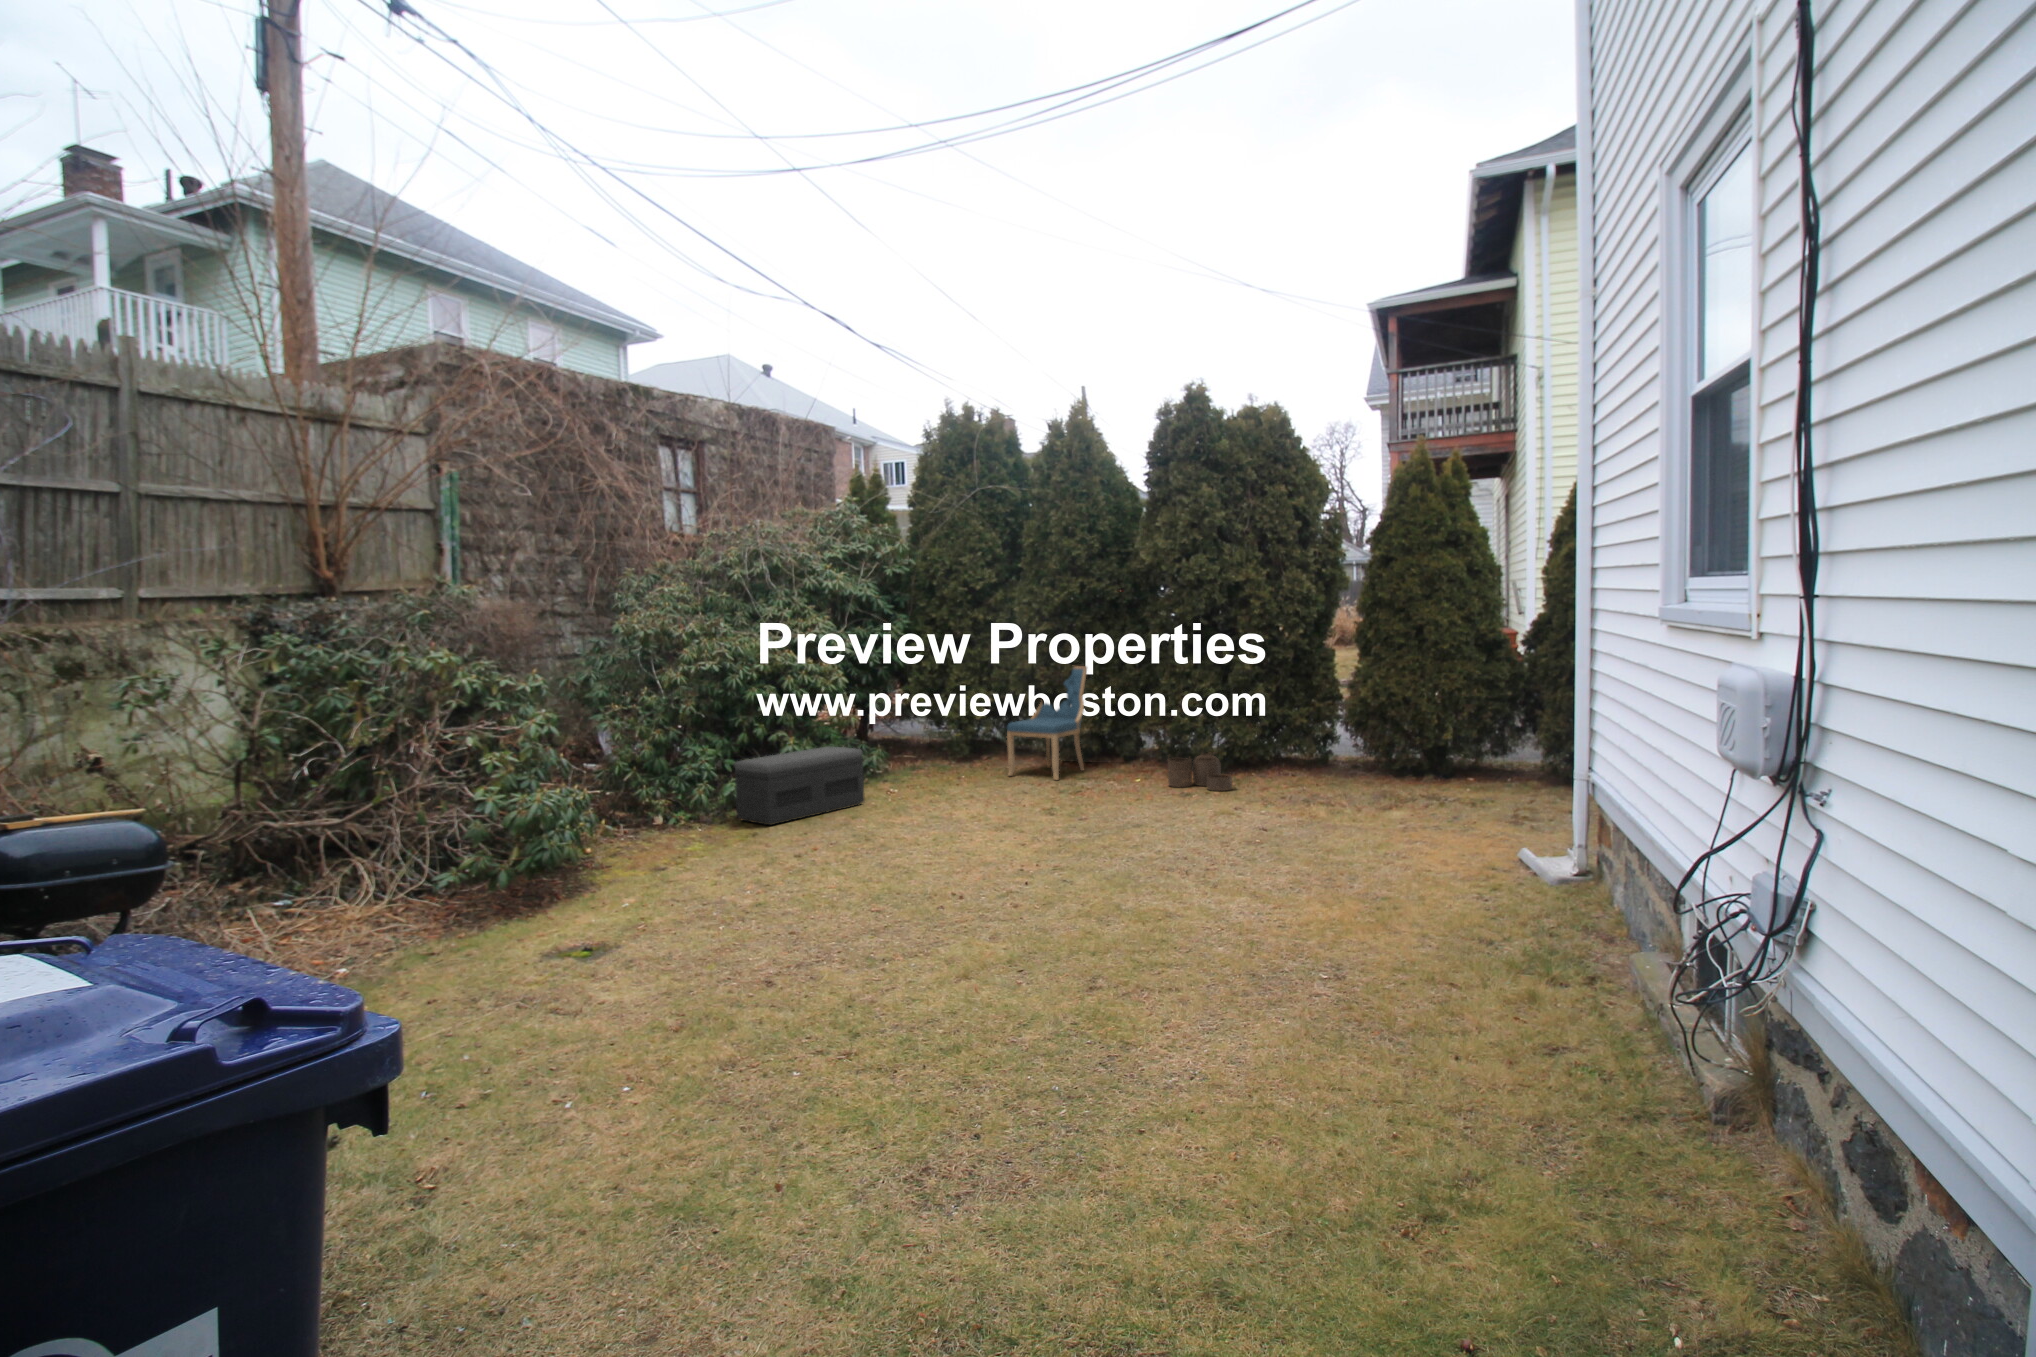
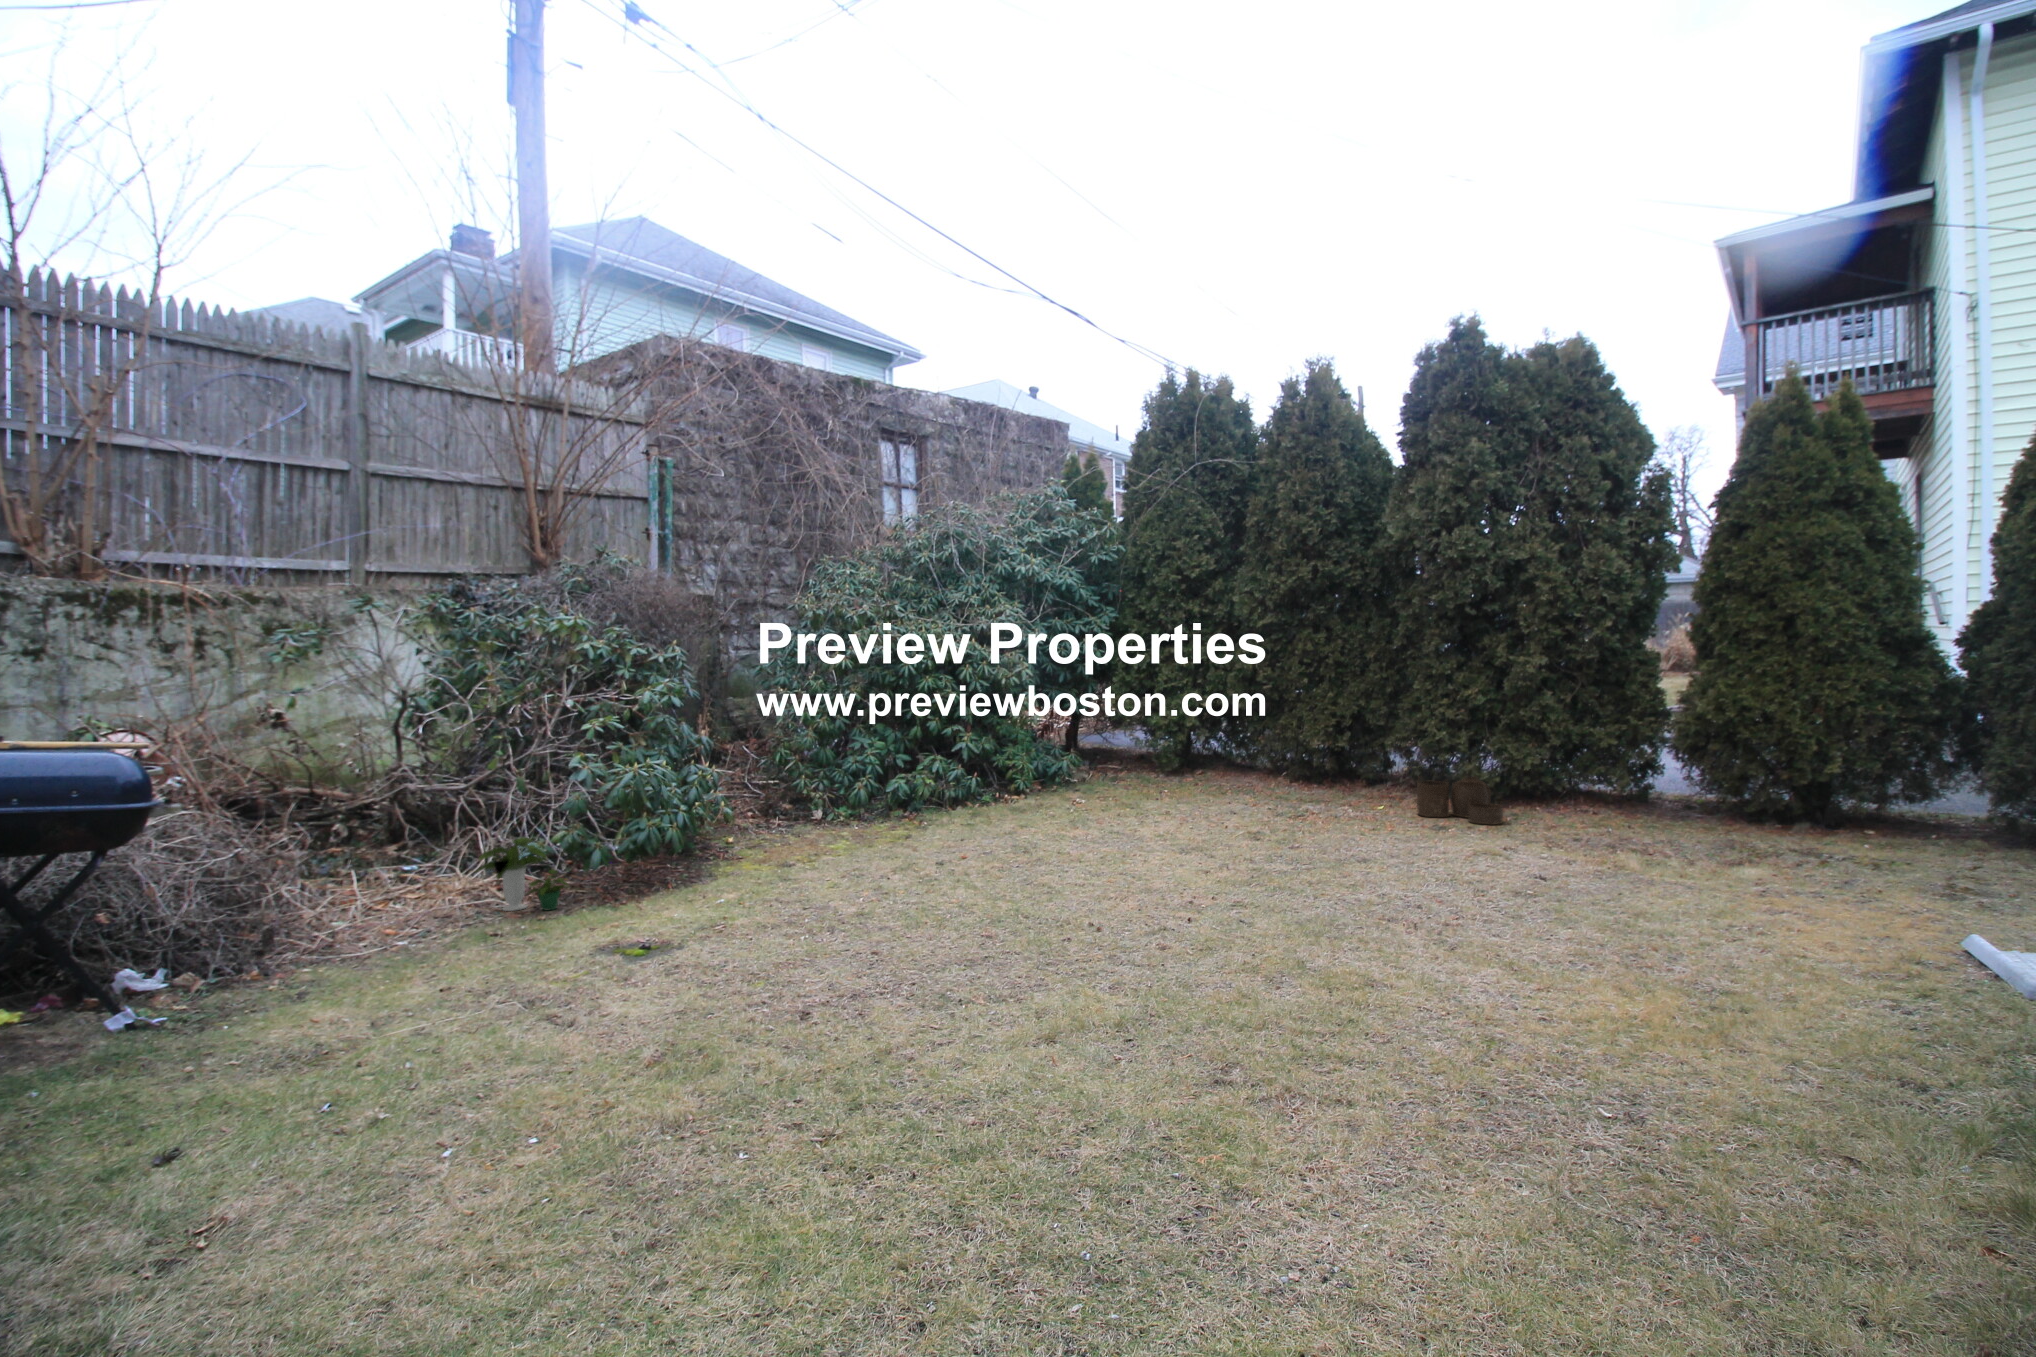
chair: present [1007,666,1087,780] -> none [1221,667,1323,801]
storage bench: present [734,746,865,825] -> none [900,747,1046,829]
potted plant: none [377,863,477,932] -> present [477,837,568,911]

